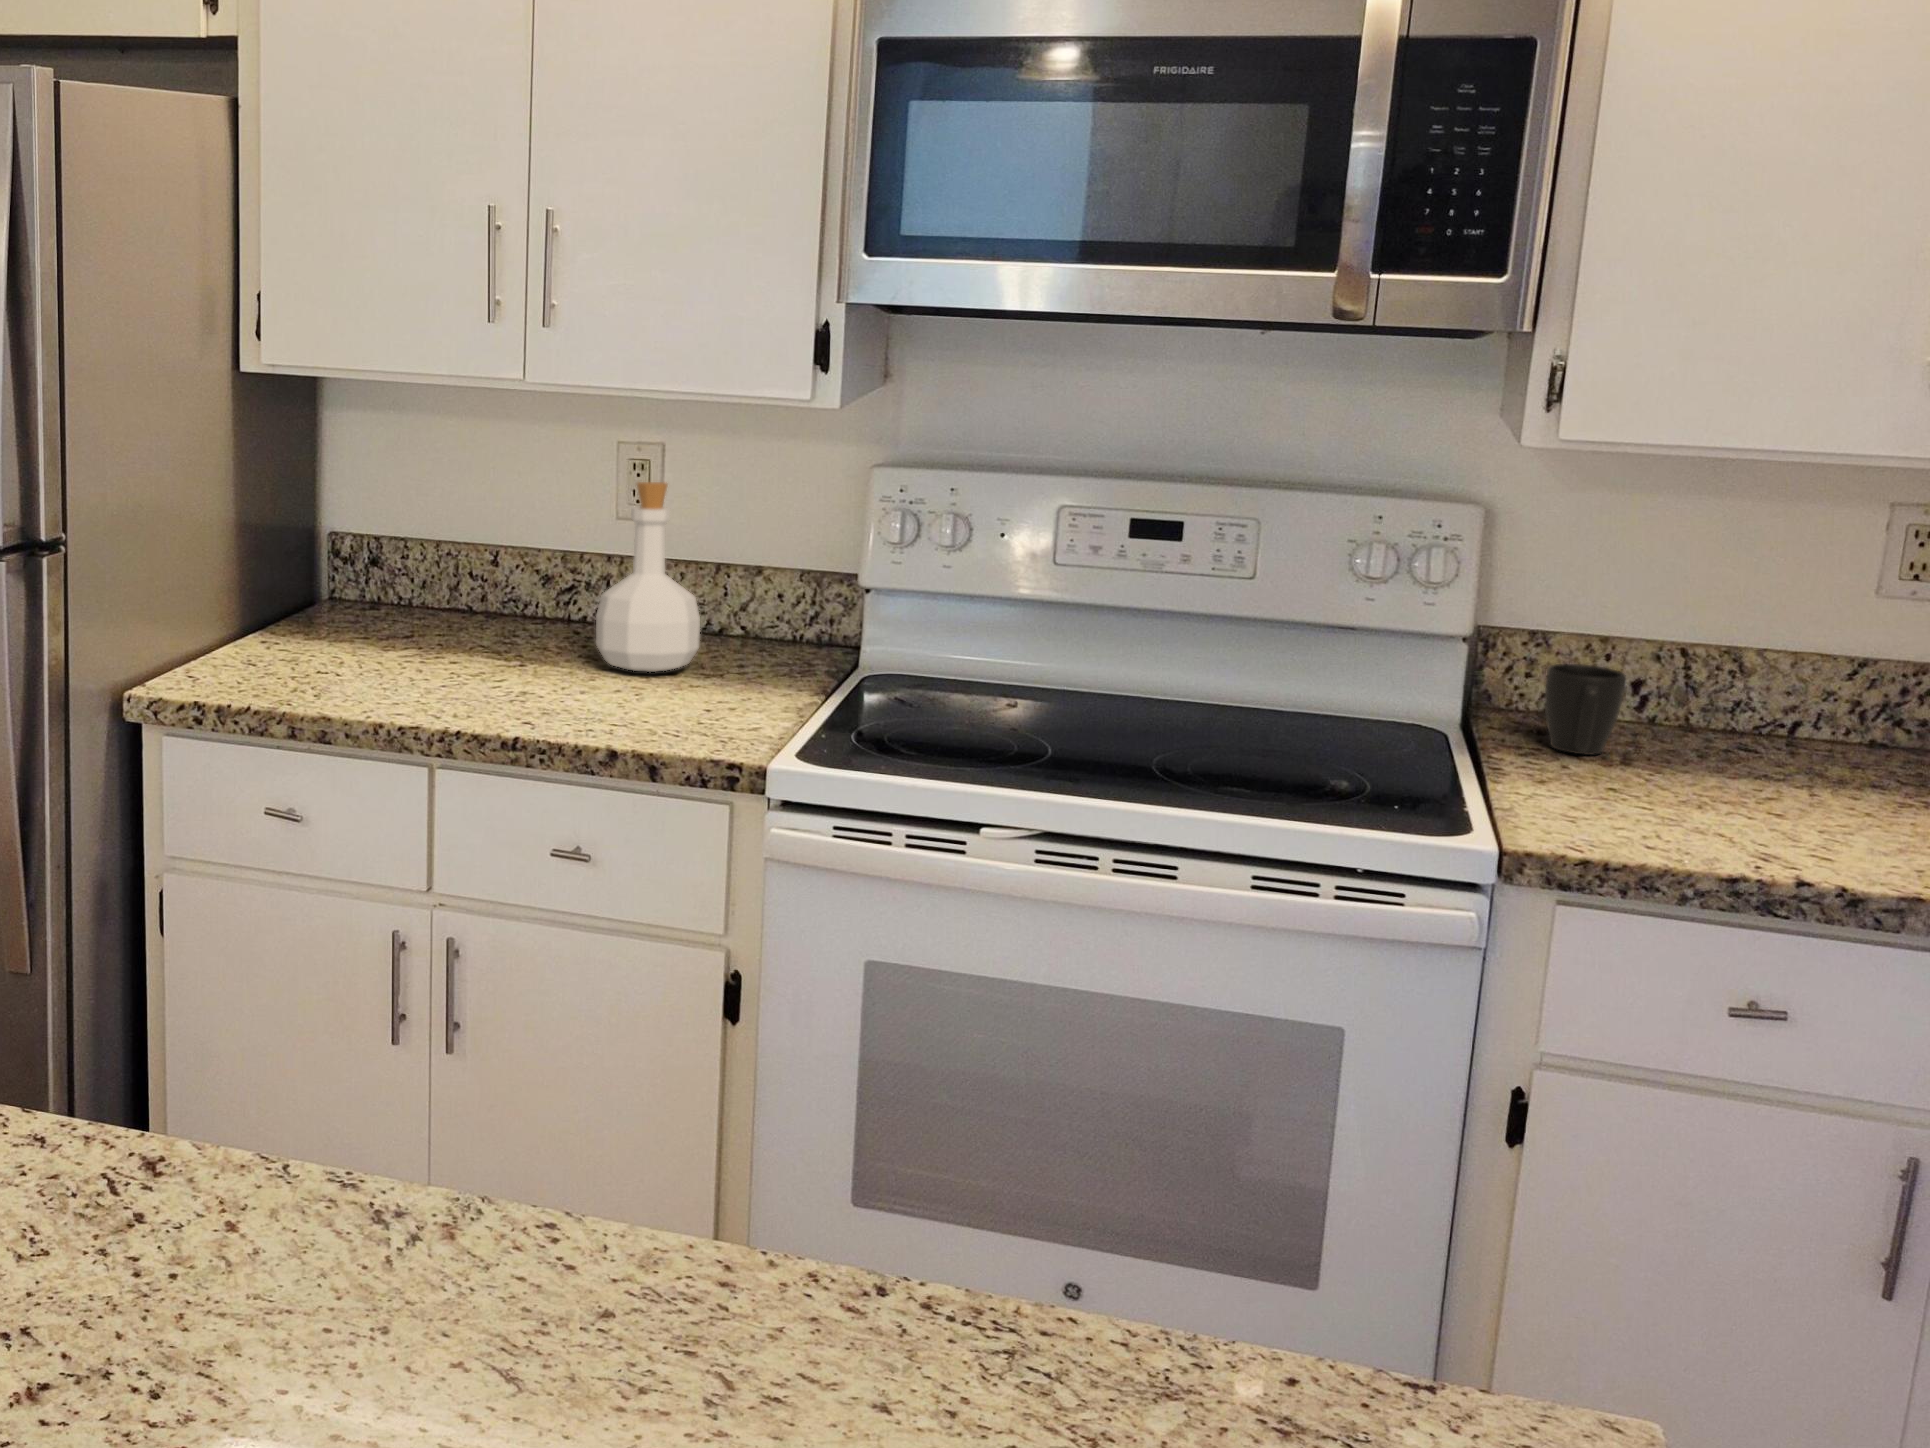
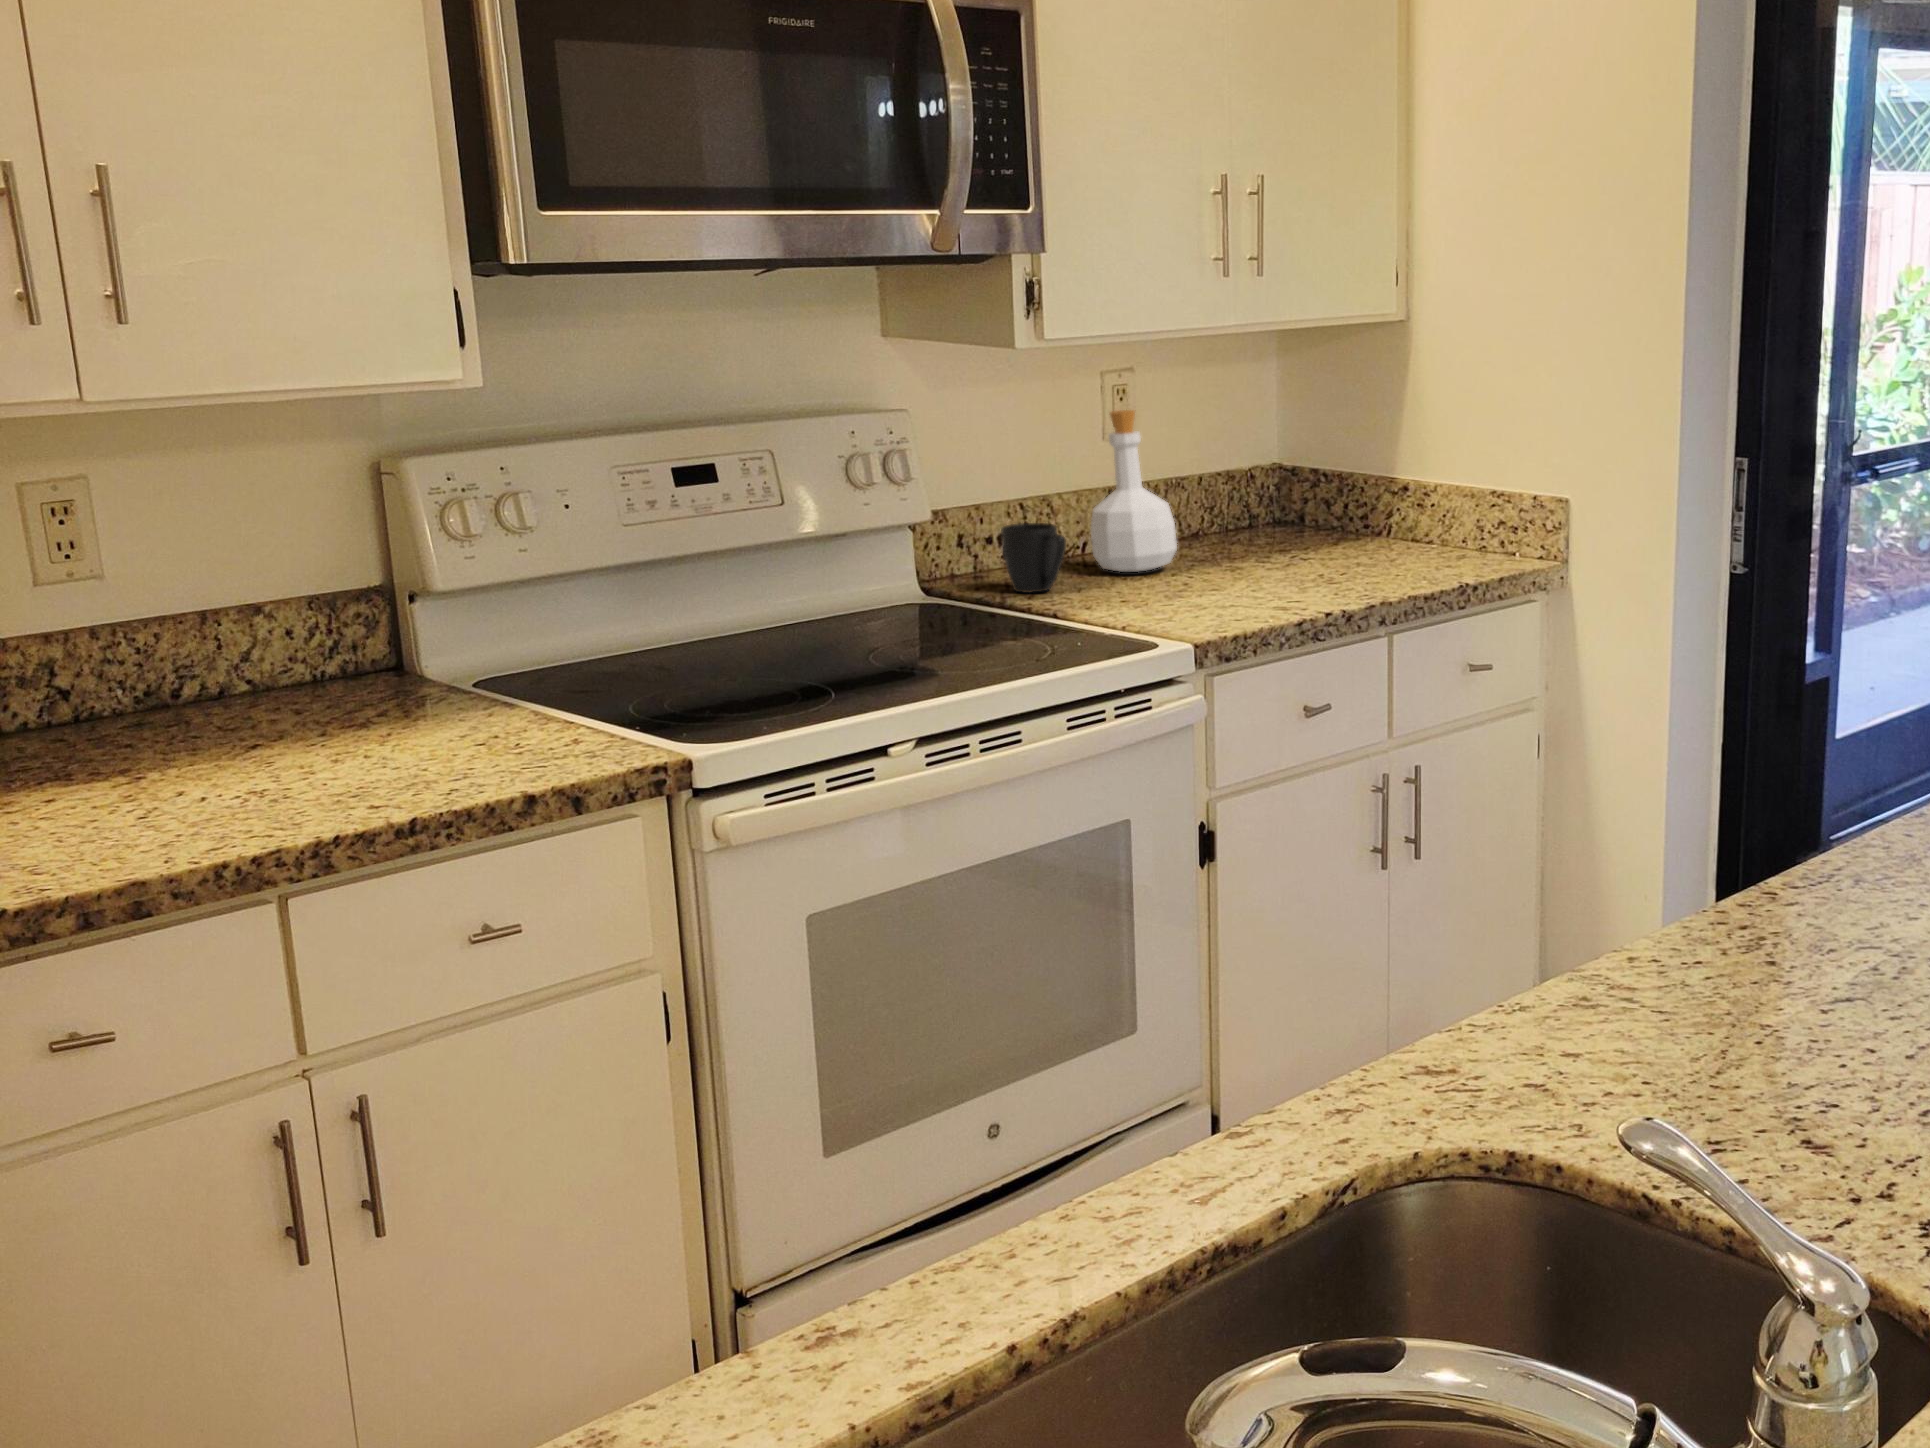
bottle: present [596,482,700,672] -> present [1091,410,1177,572]

